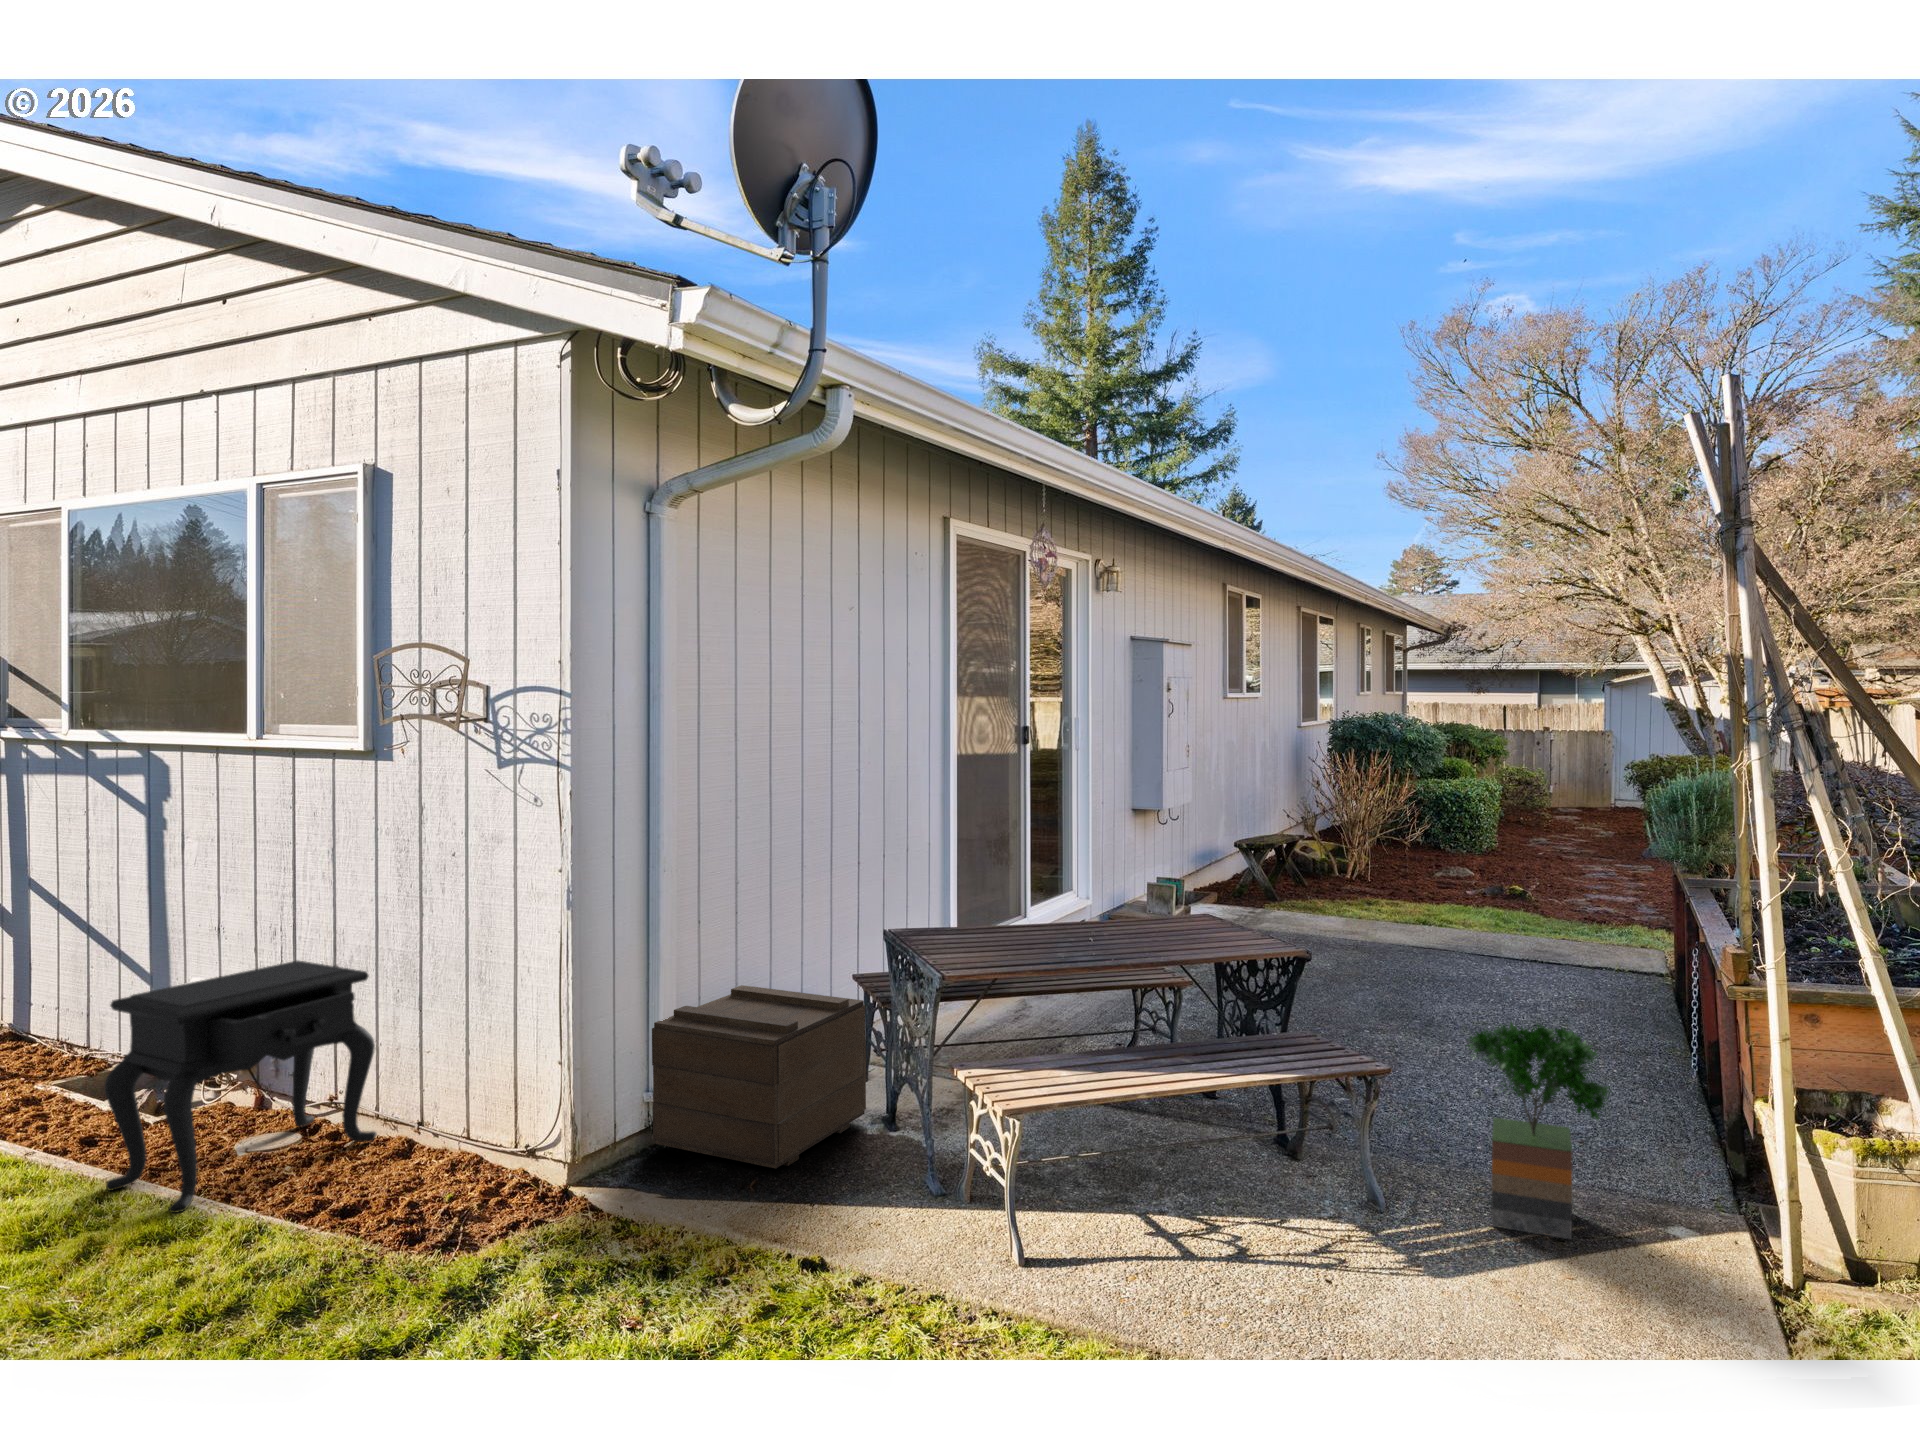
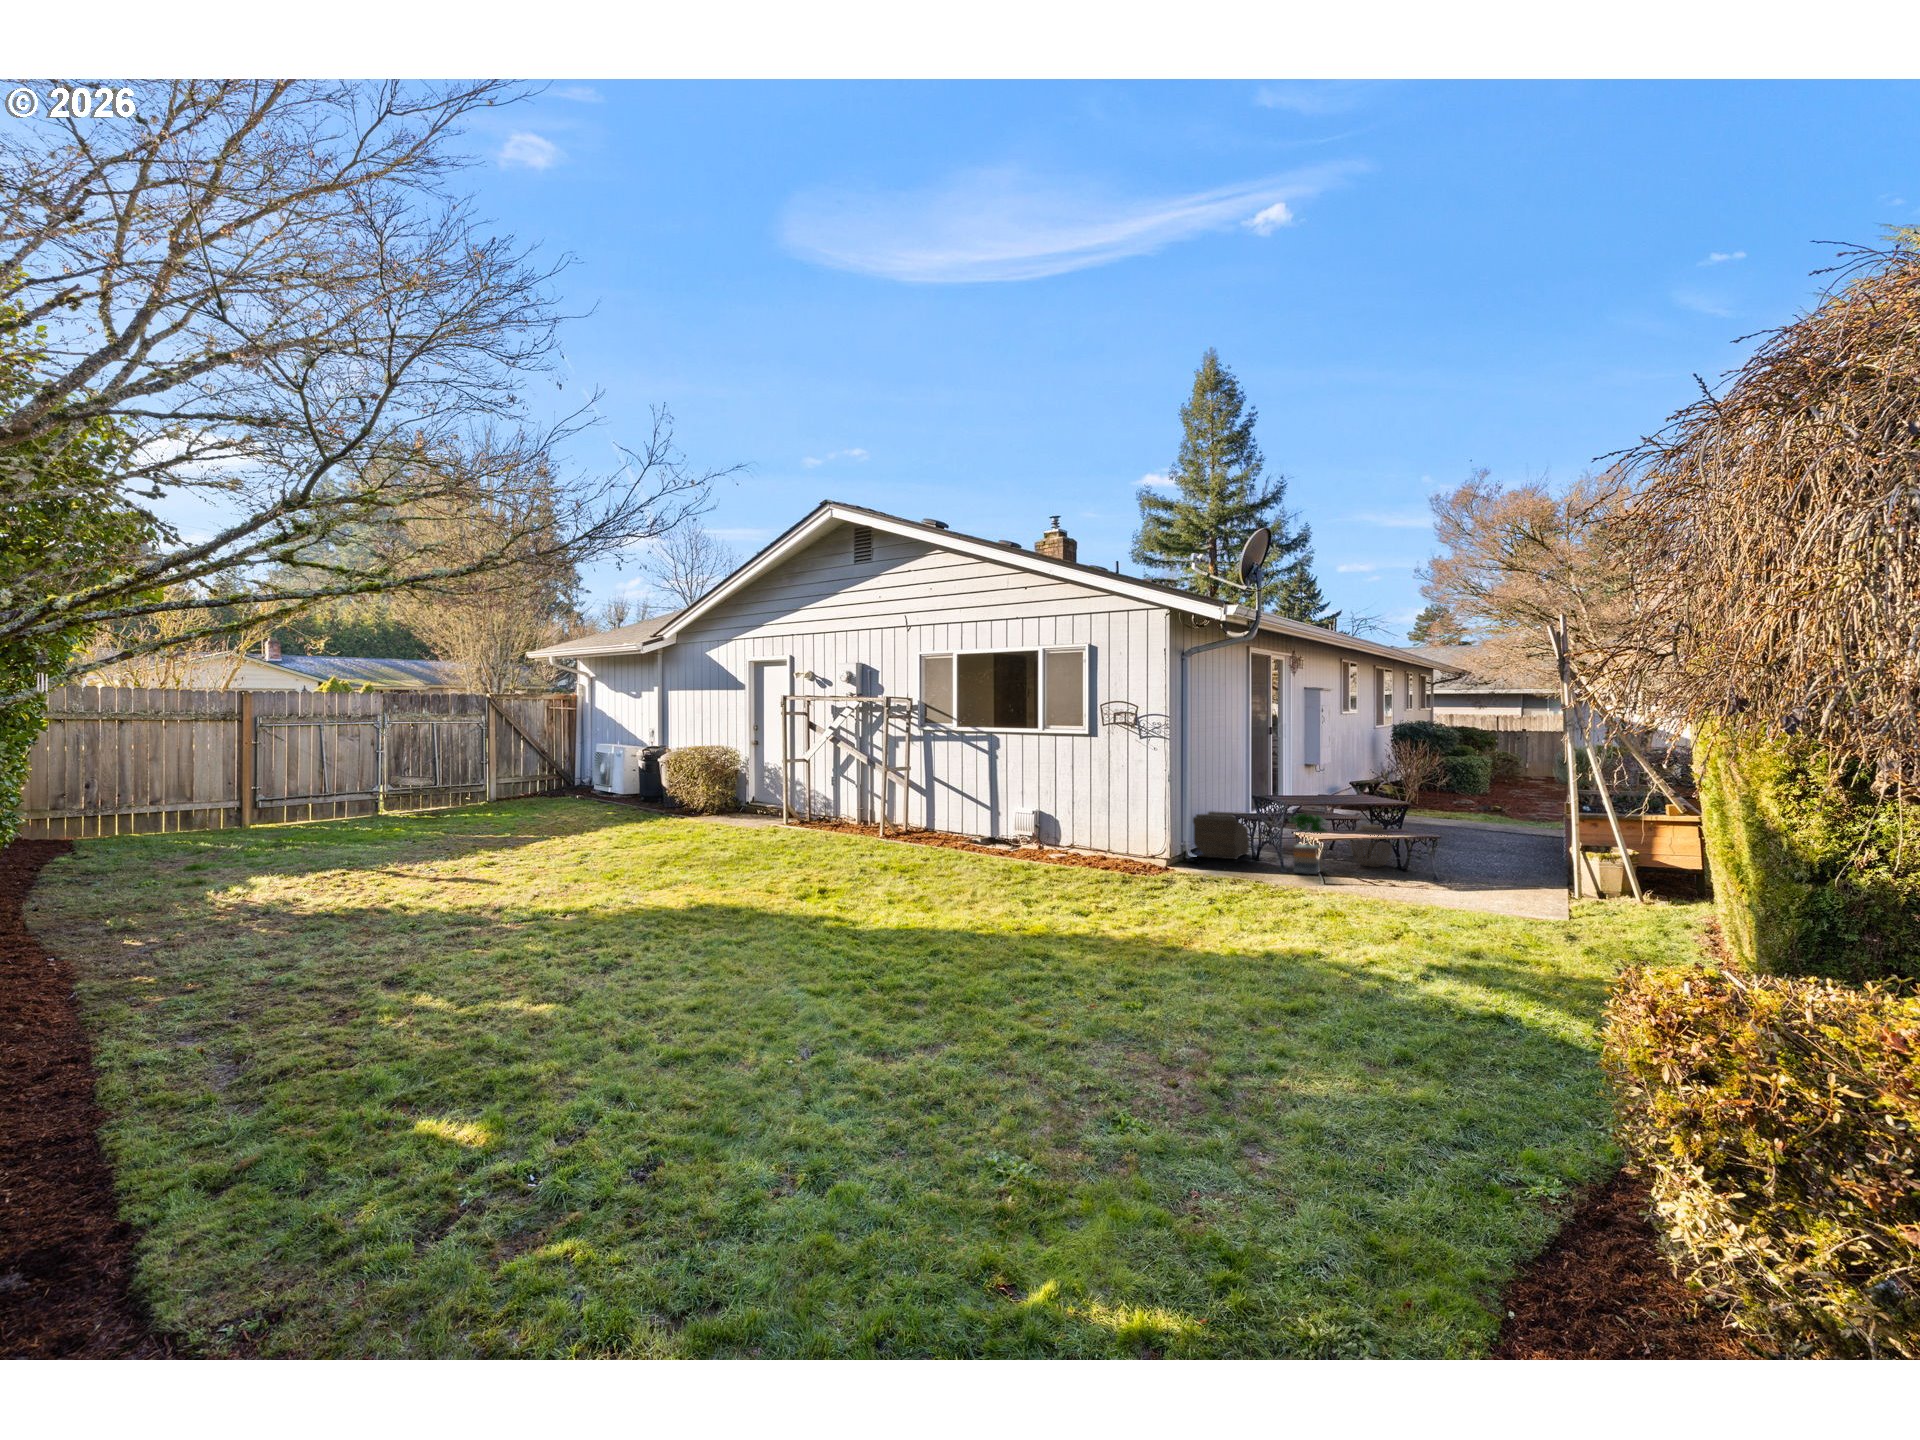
side table: present [105,961,377,1213] -> none [1038,800,1098,864]
potted tree: present [1468,1022,1612,1239] -> present [1290,813,1327,874]
woven basket: none [1130,1068,1262,1226] -> present [1351,824,1392,866]

